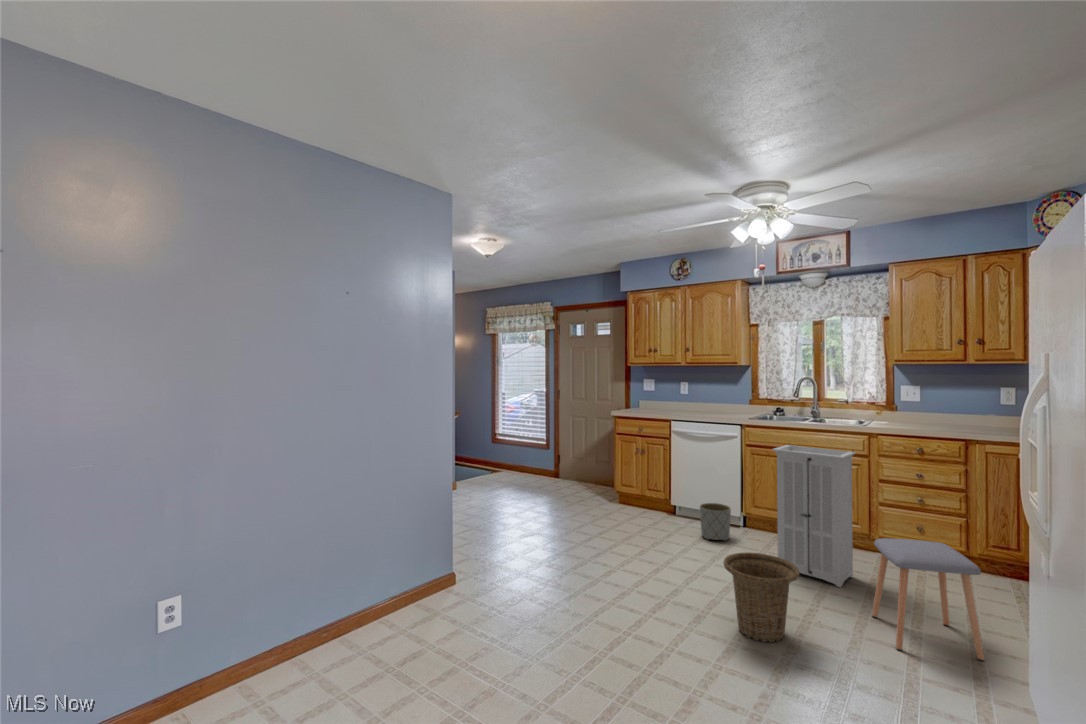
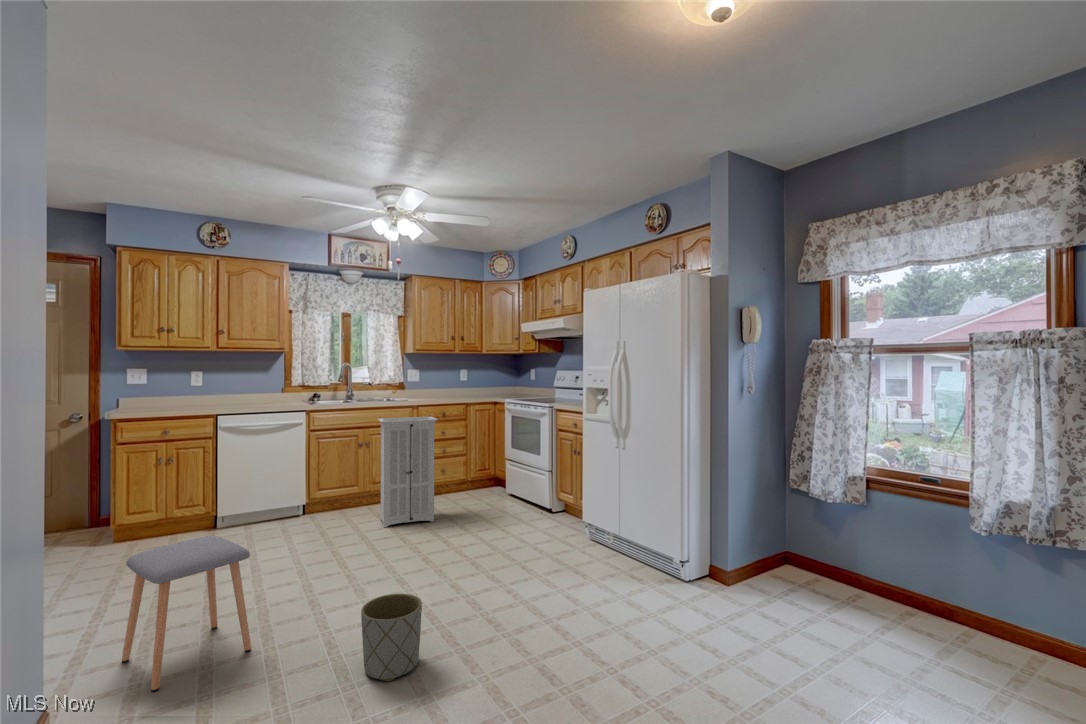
planter: present [700,503,731,541] -> present [361,594,422,681]
stool: present [872,538,984,661] -> present [122,536,251,692]
basket: present [723,553,799,642] -> none [414,500,473,568]

